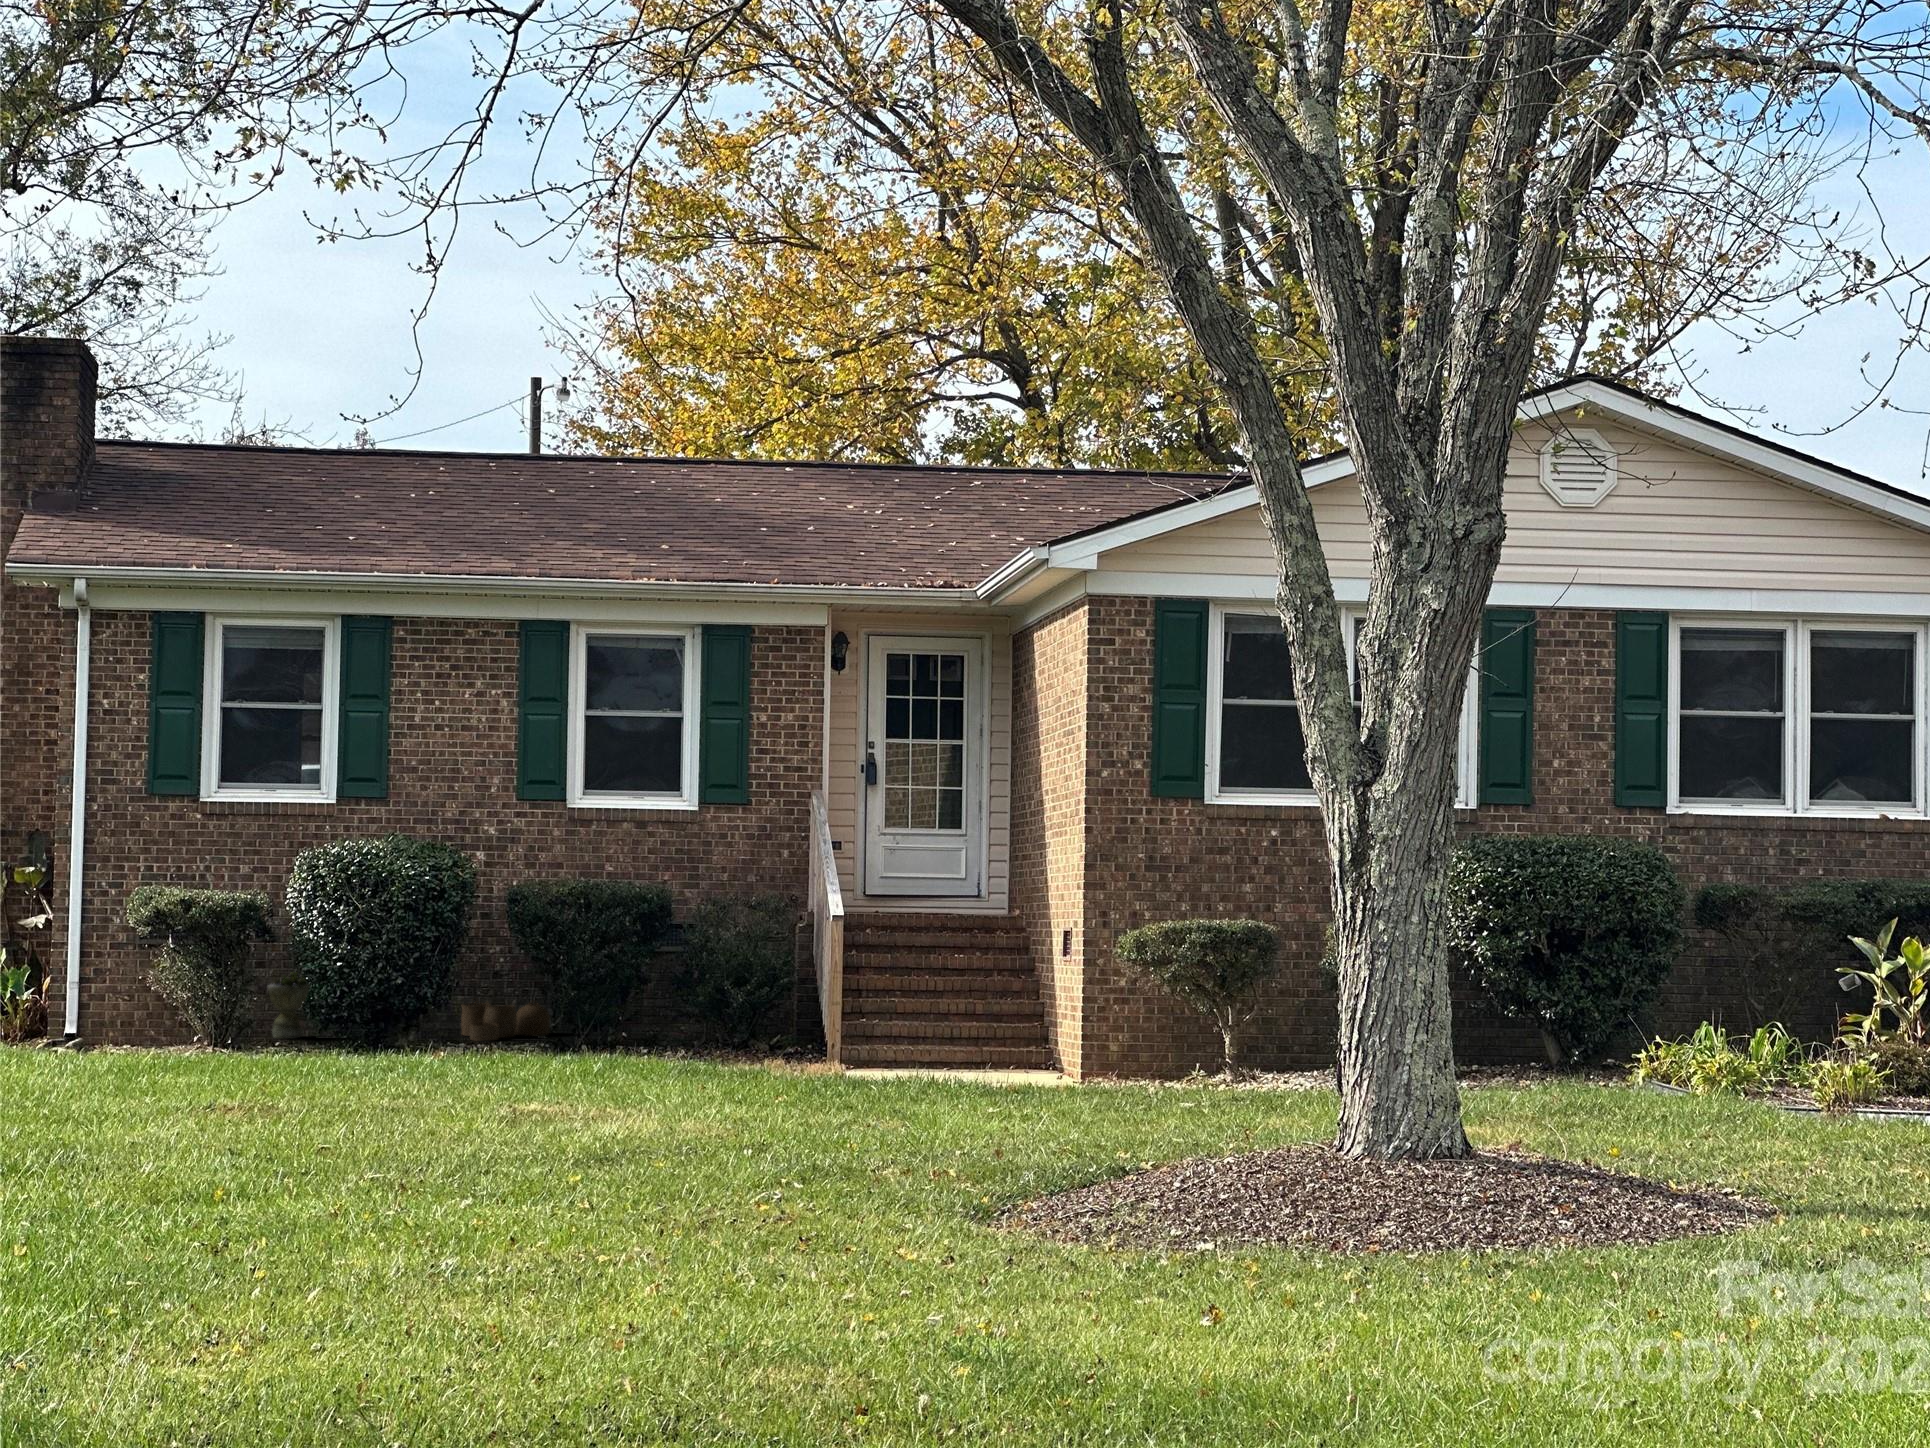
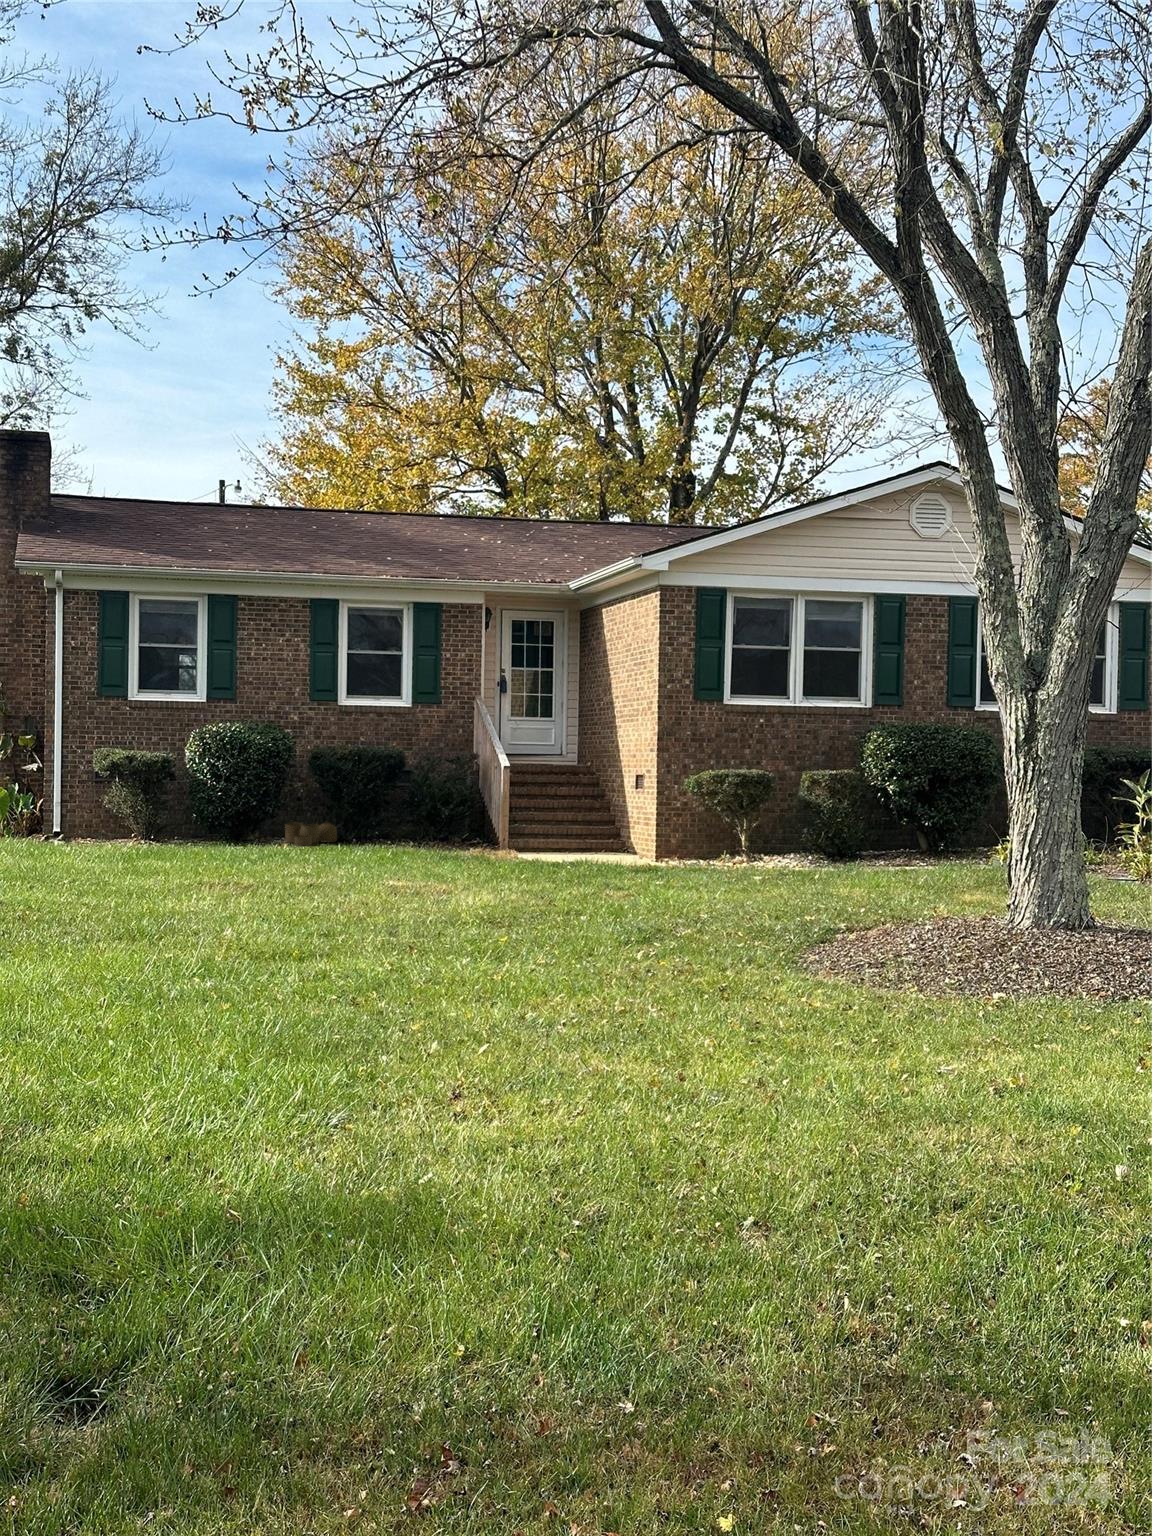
planter: present [268,972,309,1039] -> none [169,808,195,848]

